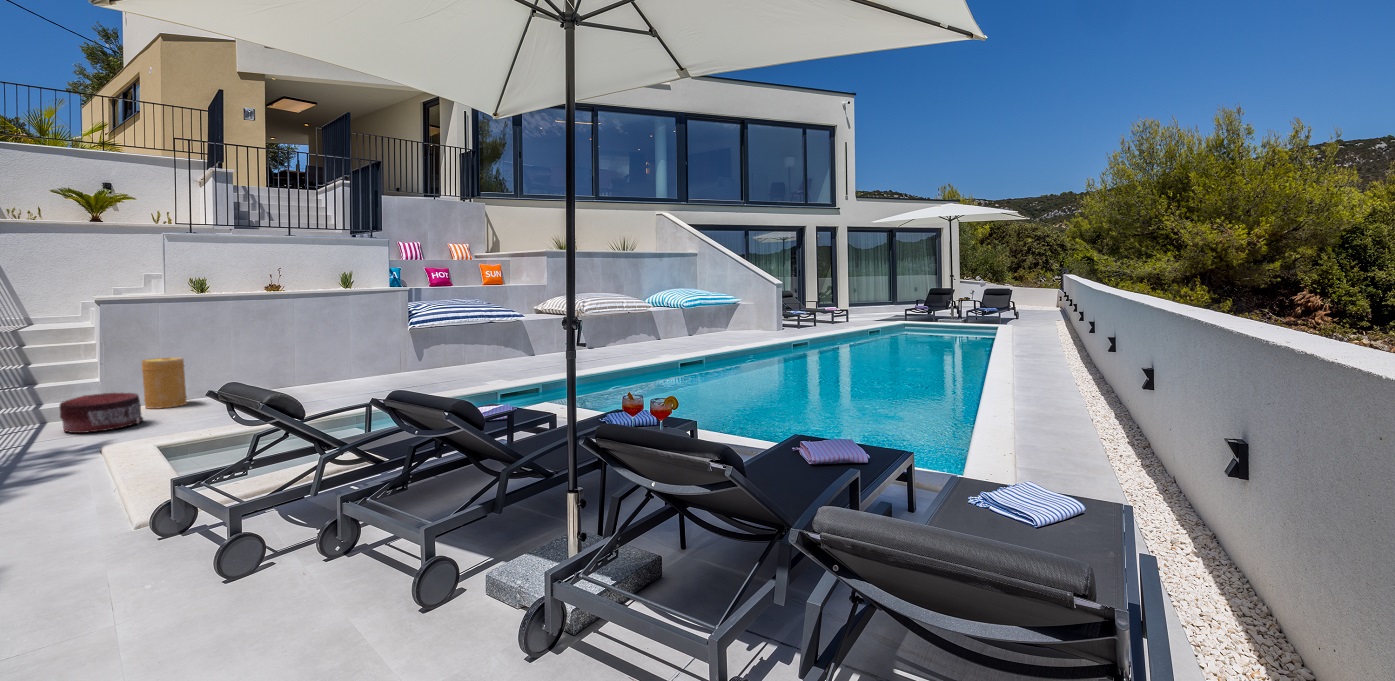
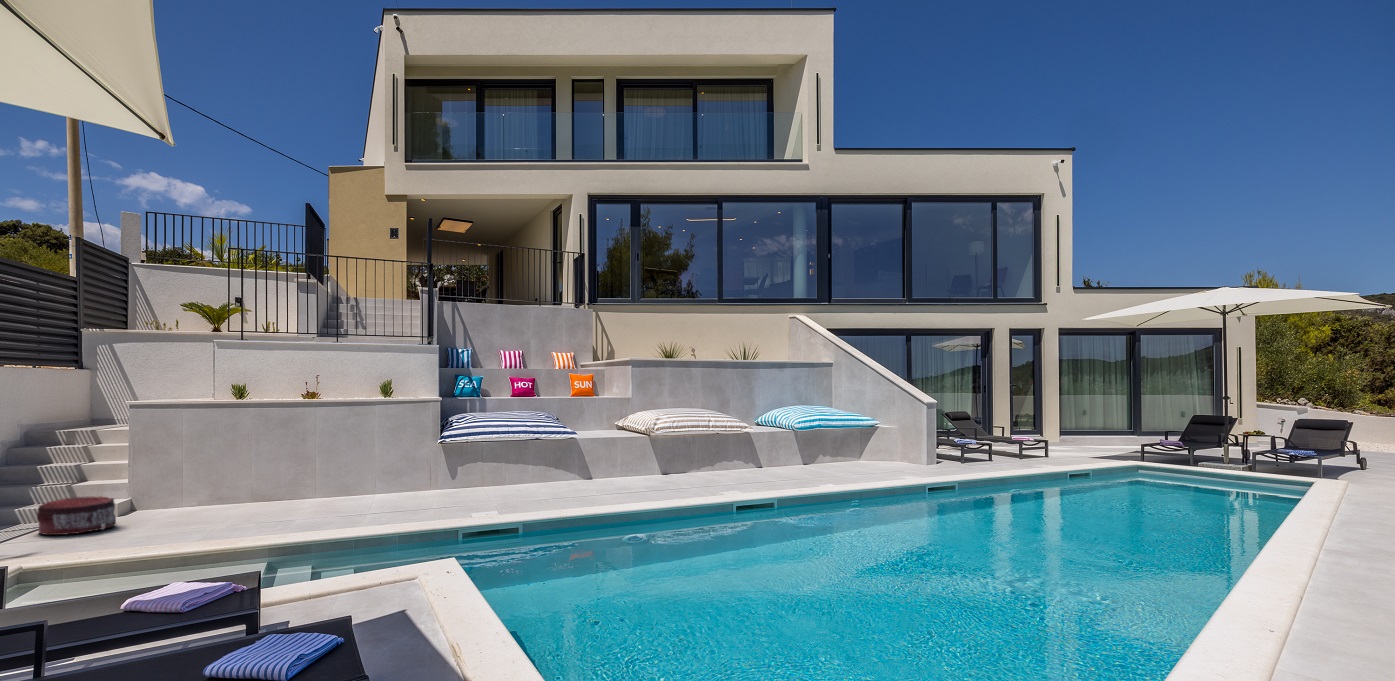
basket: present [142,357,187,409] -> none [148,463,191,514]

